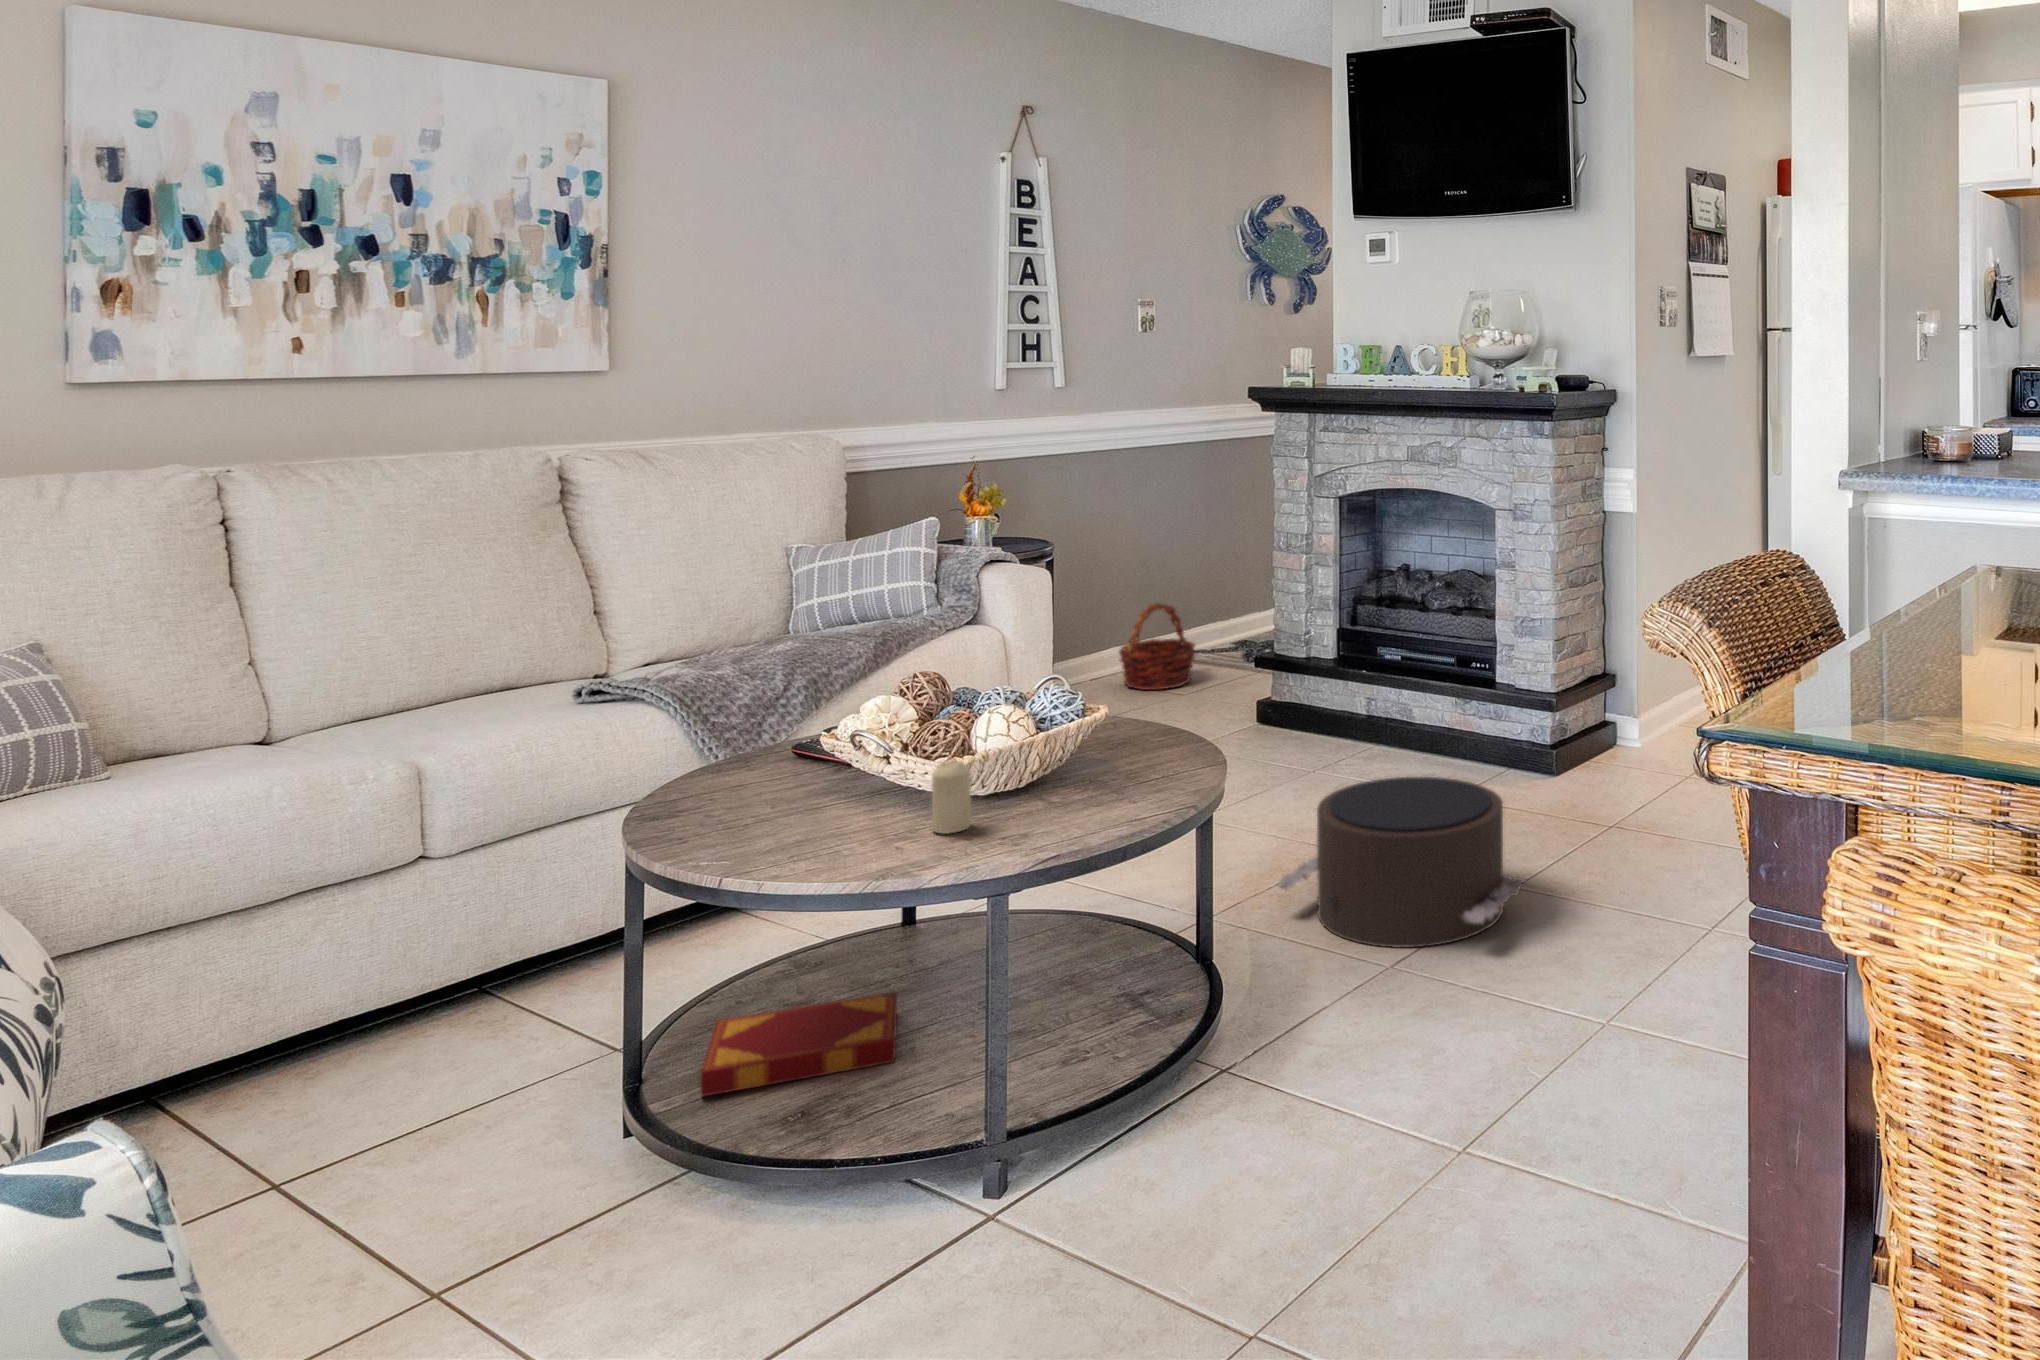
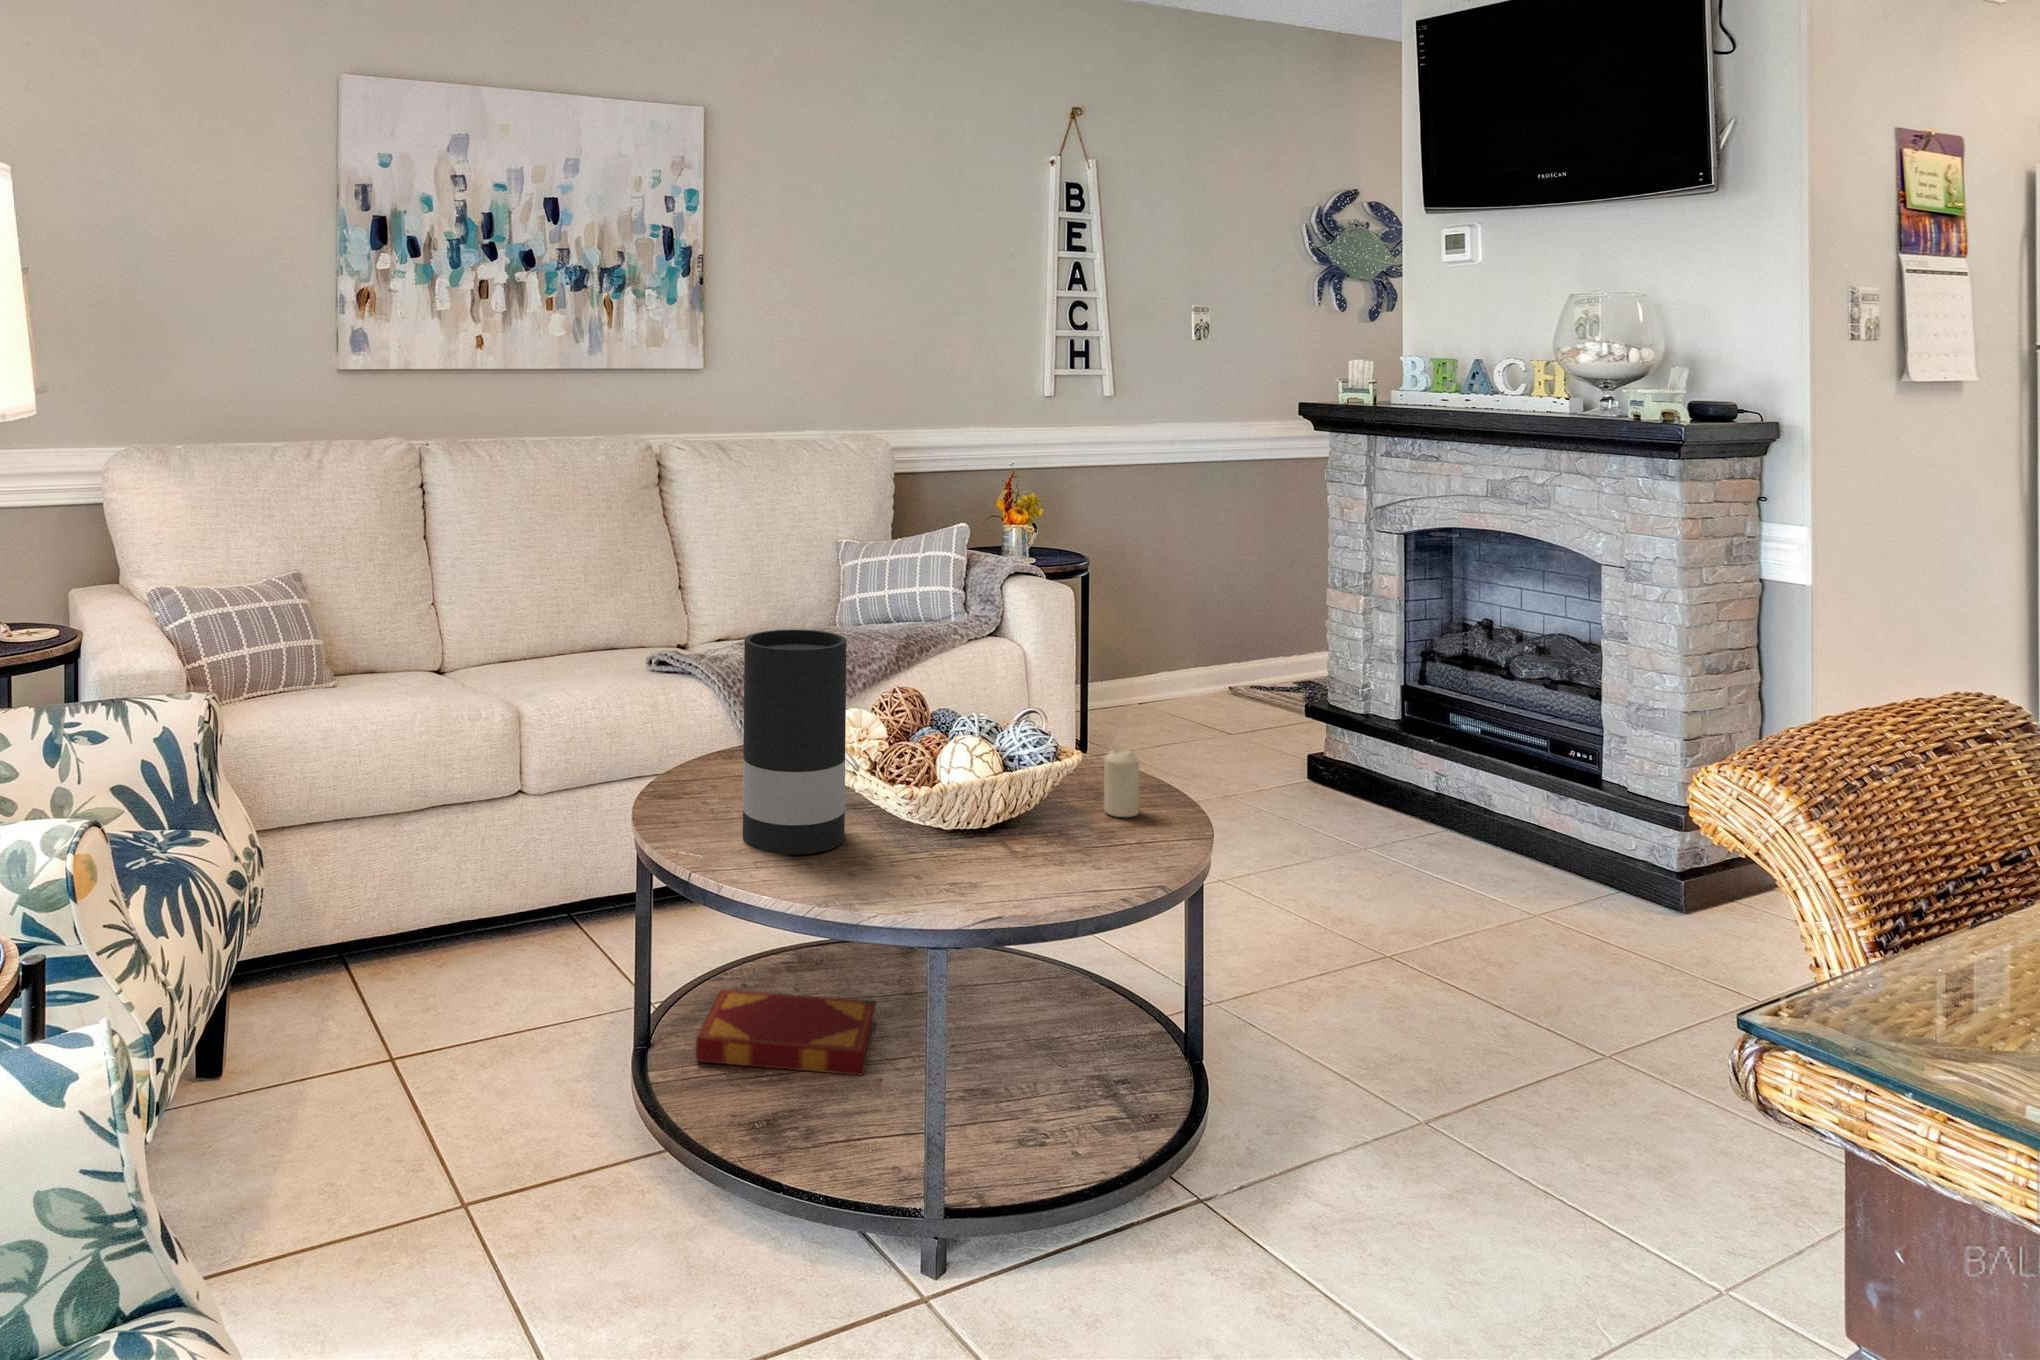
basket: present [1119,603,1195,690] -> none [1161,628,1245,721]
vase: none [767,624,882,852] -> present [743,629,846,855]
candle: present [932,760,971,834] -> present [1104,748,1139,817]
pouf: present [1277,777,1524,947] -> none [1287,875,1614,1098]

